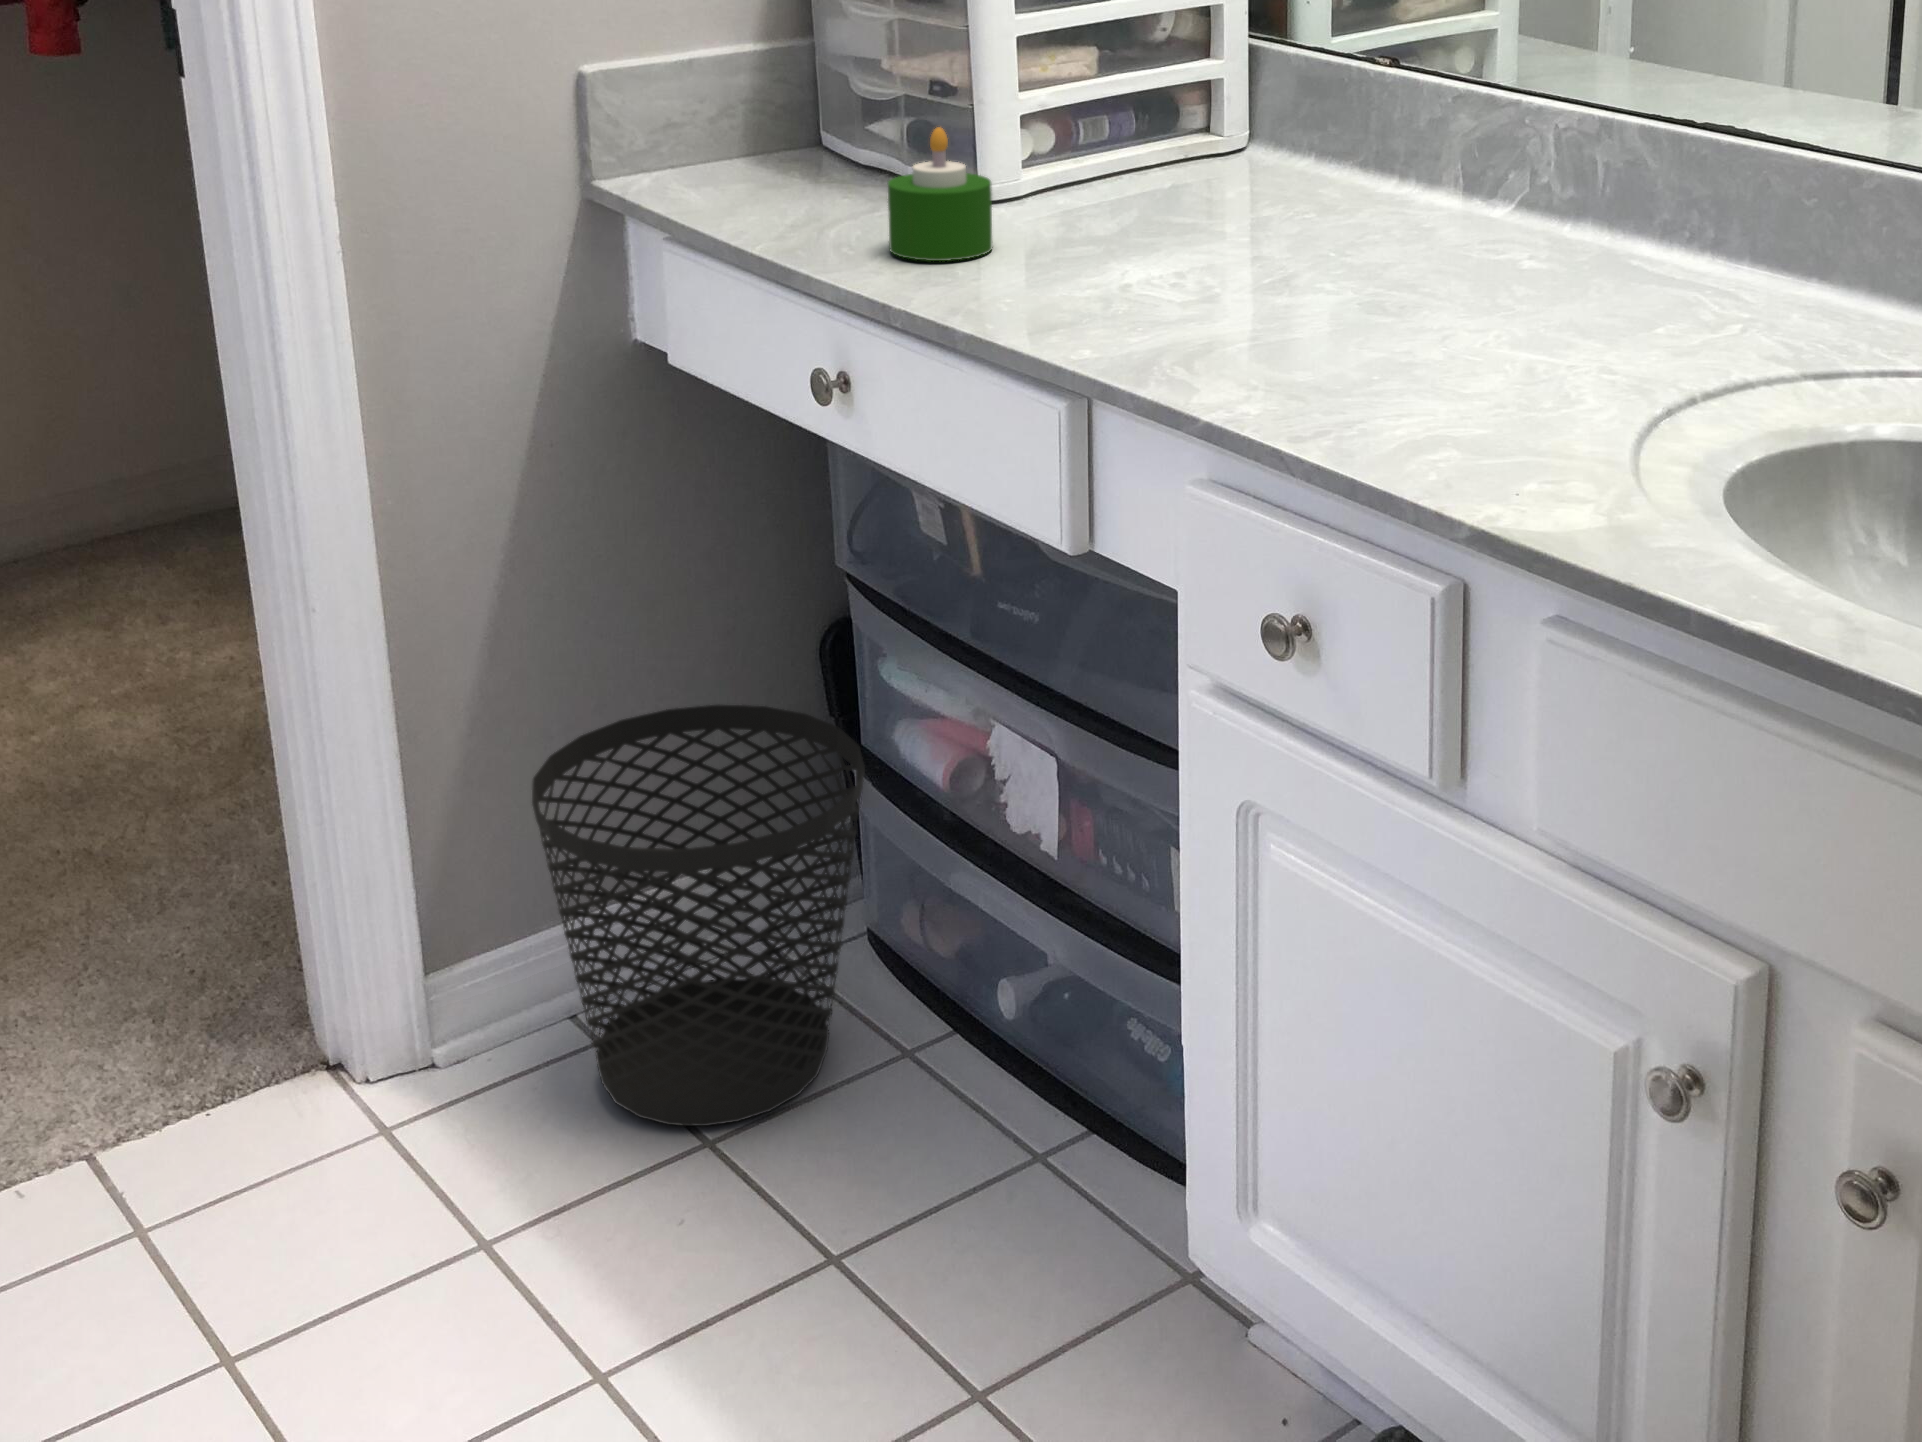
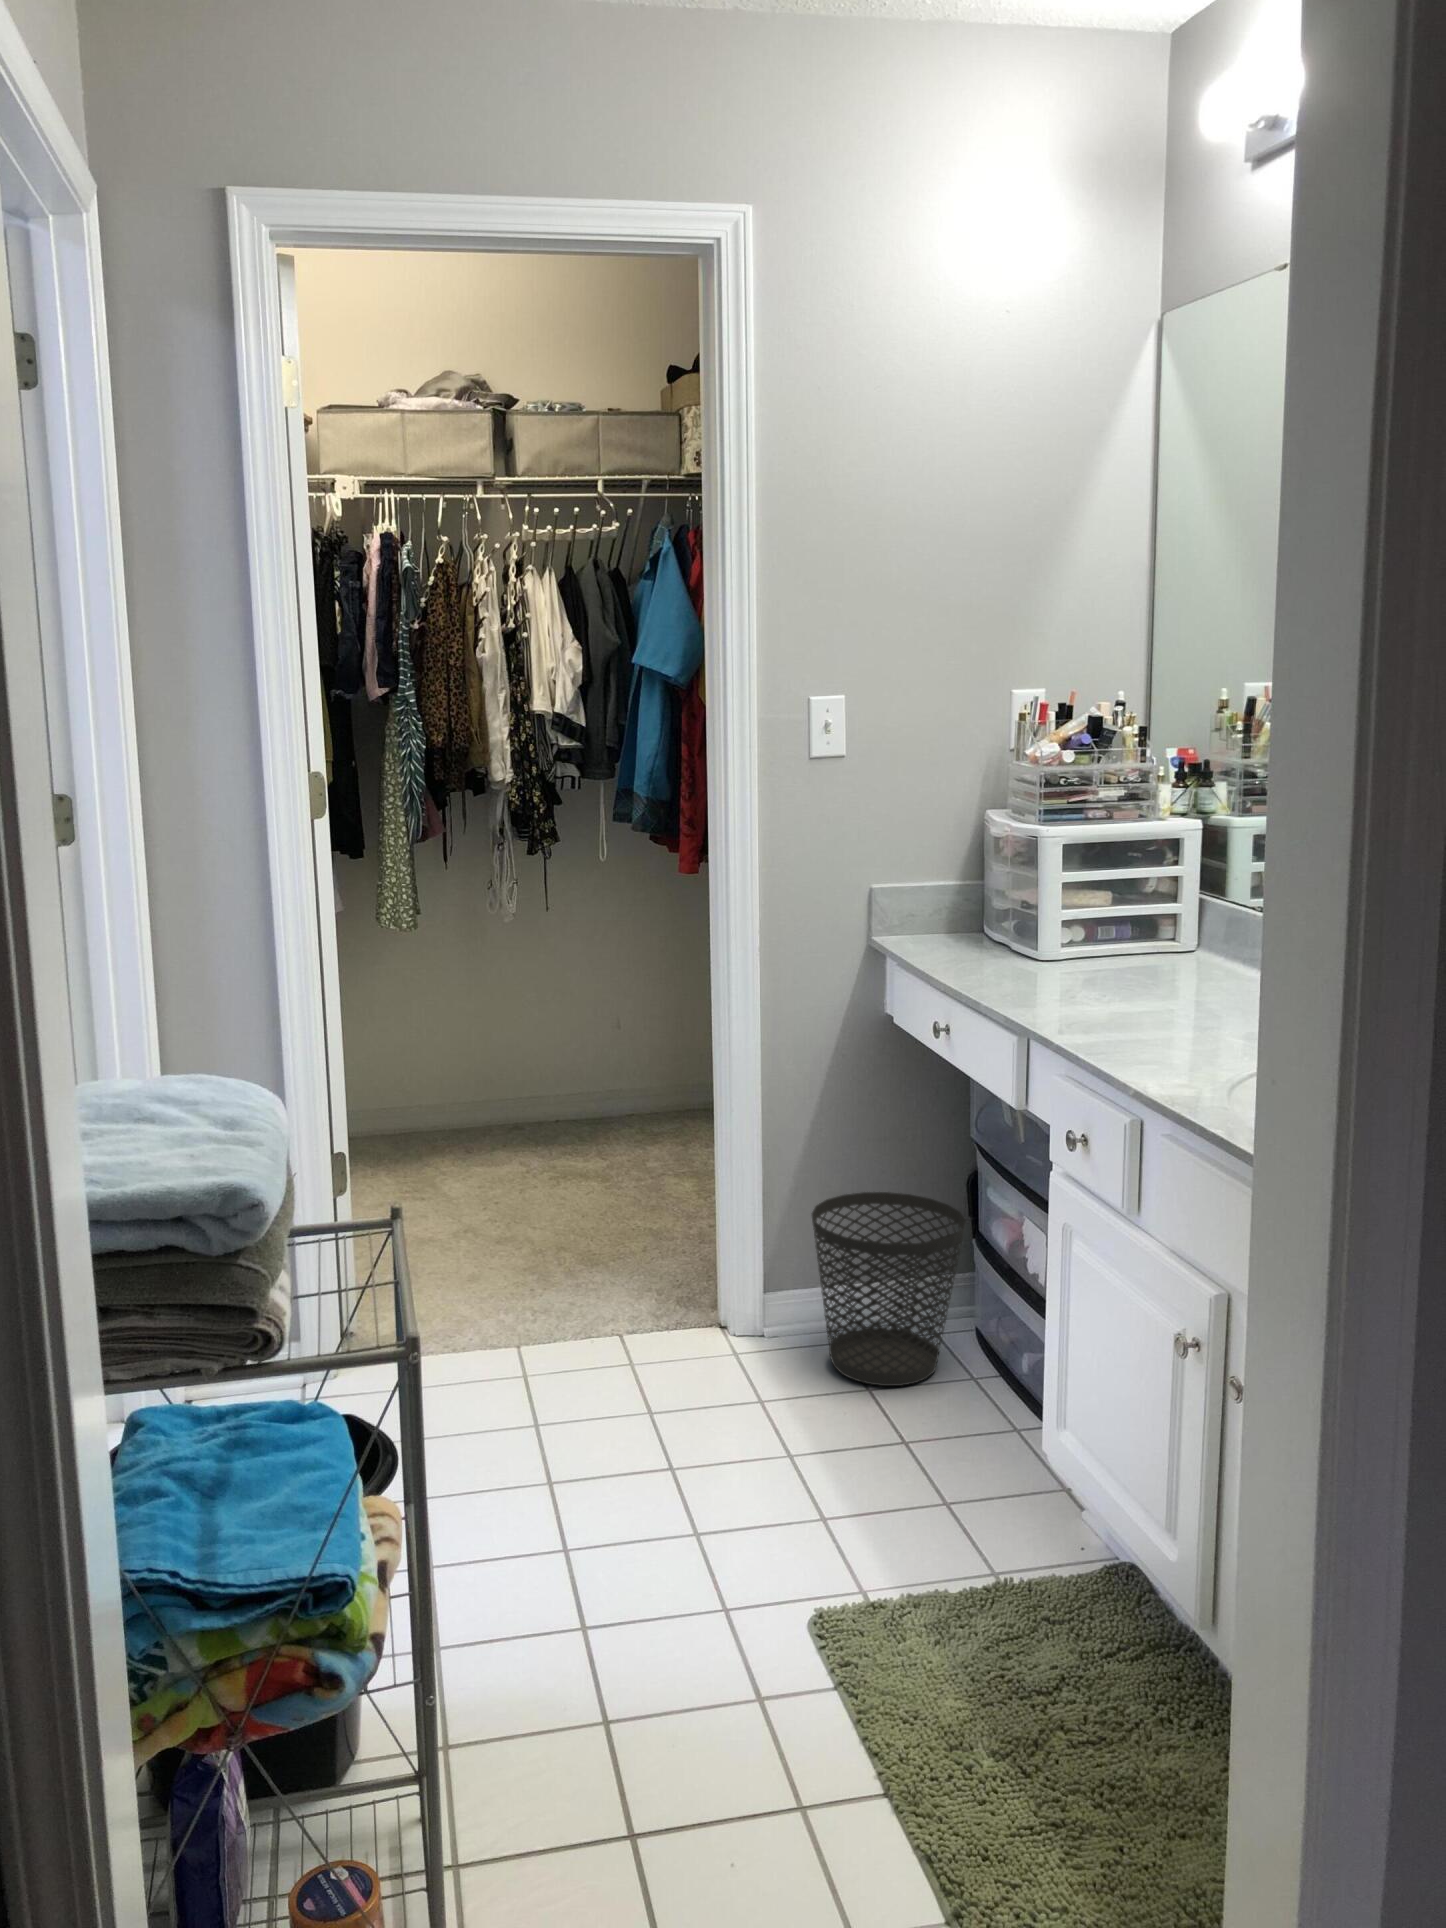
candle: present [888,127,992,261] -> none [982,919,1032,980]

